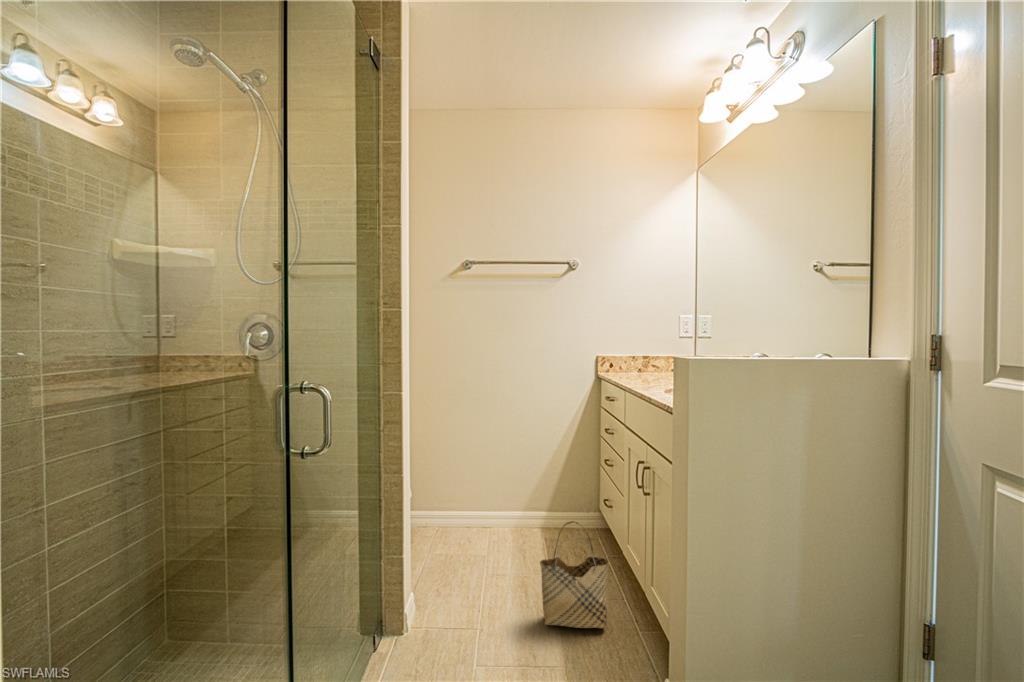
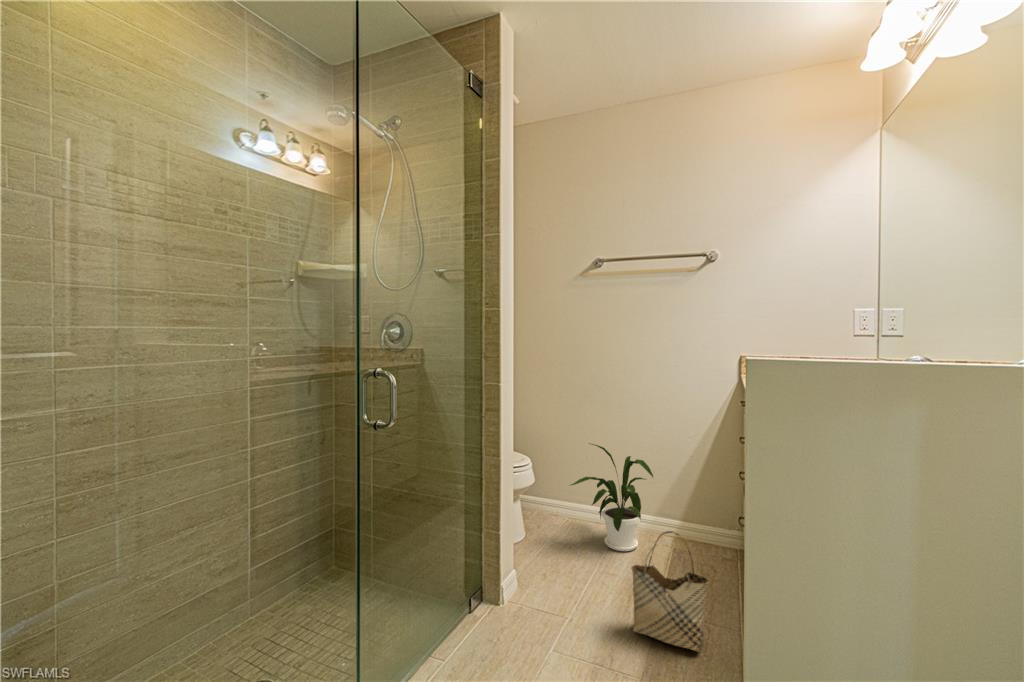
house plant: none [454,445,533,548] -> present [571,443,653,551]

